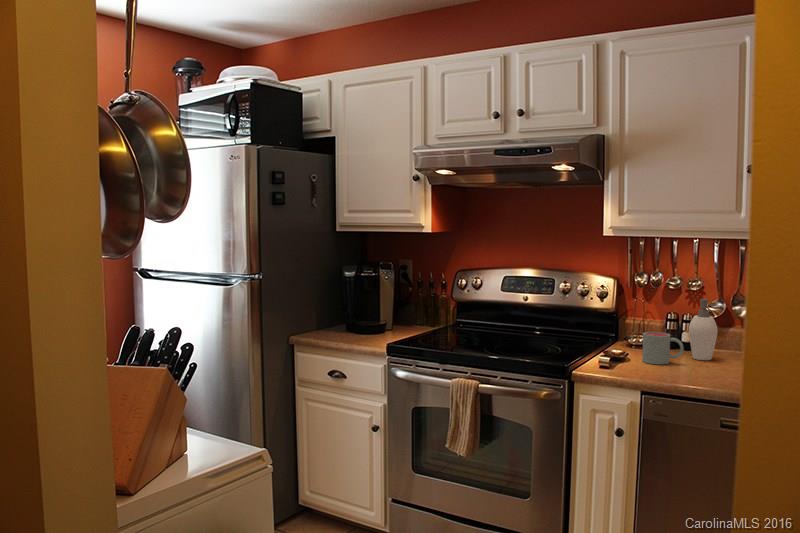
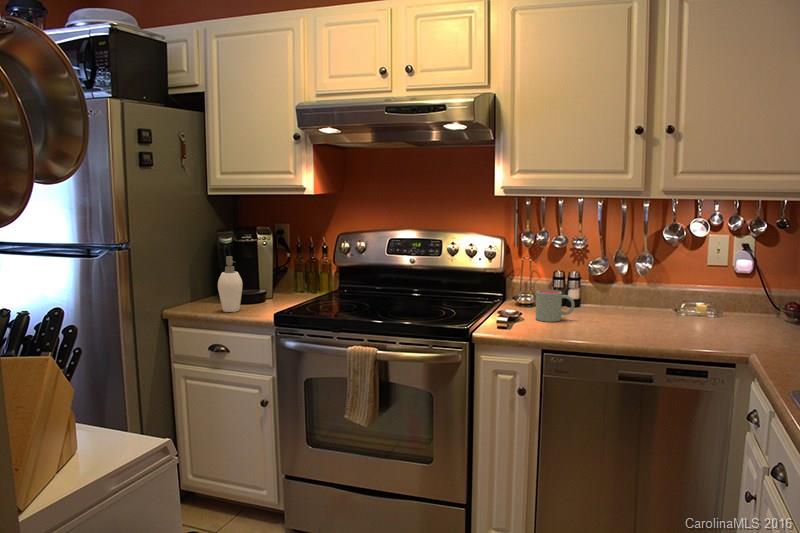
soap dispenser: present [689,299,719,360] -> present [218,256,243,312]

